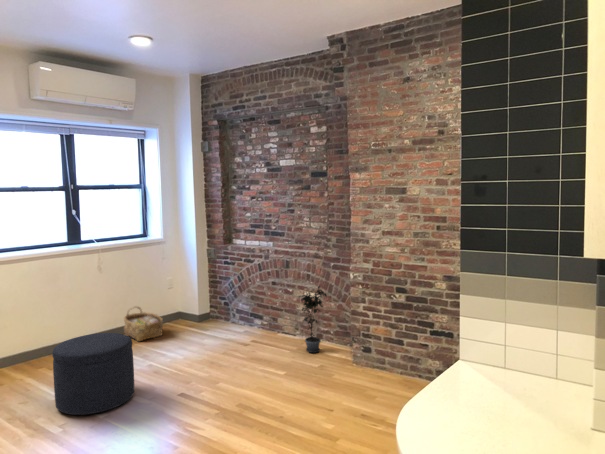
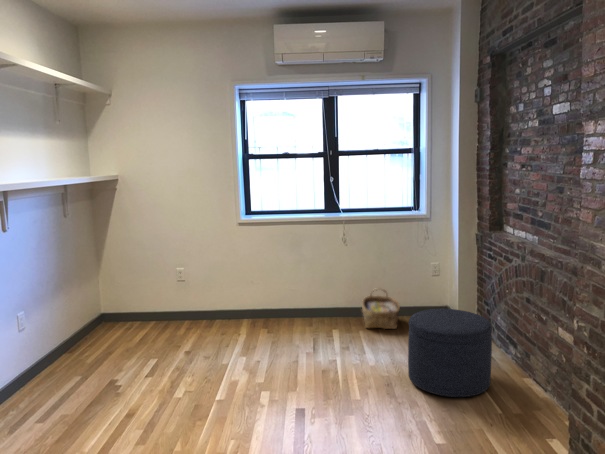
potted plant: present [299,286,327,353] -> none [505,325,575,432]
ottoman: present [52,333,134,415] -> present [408,309,492,397]

